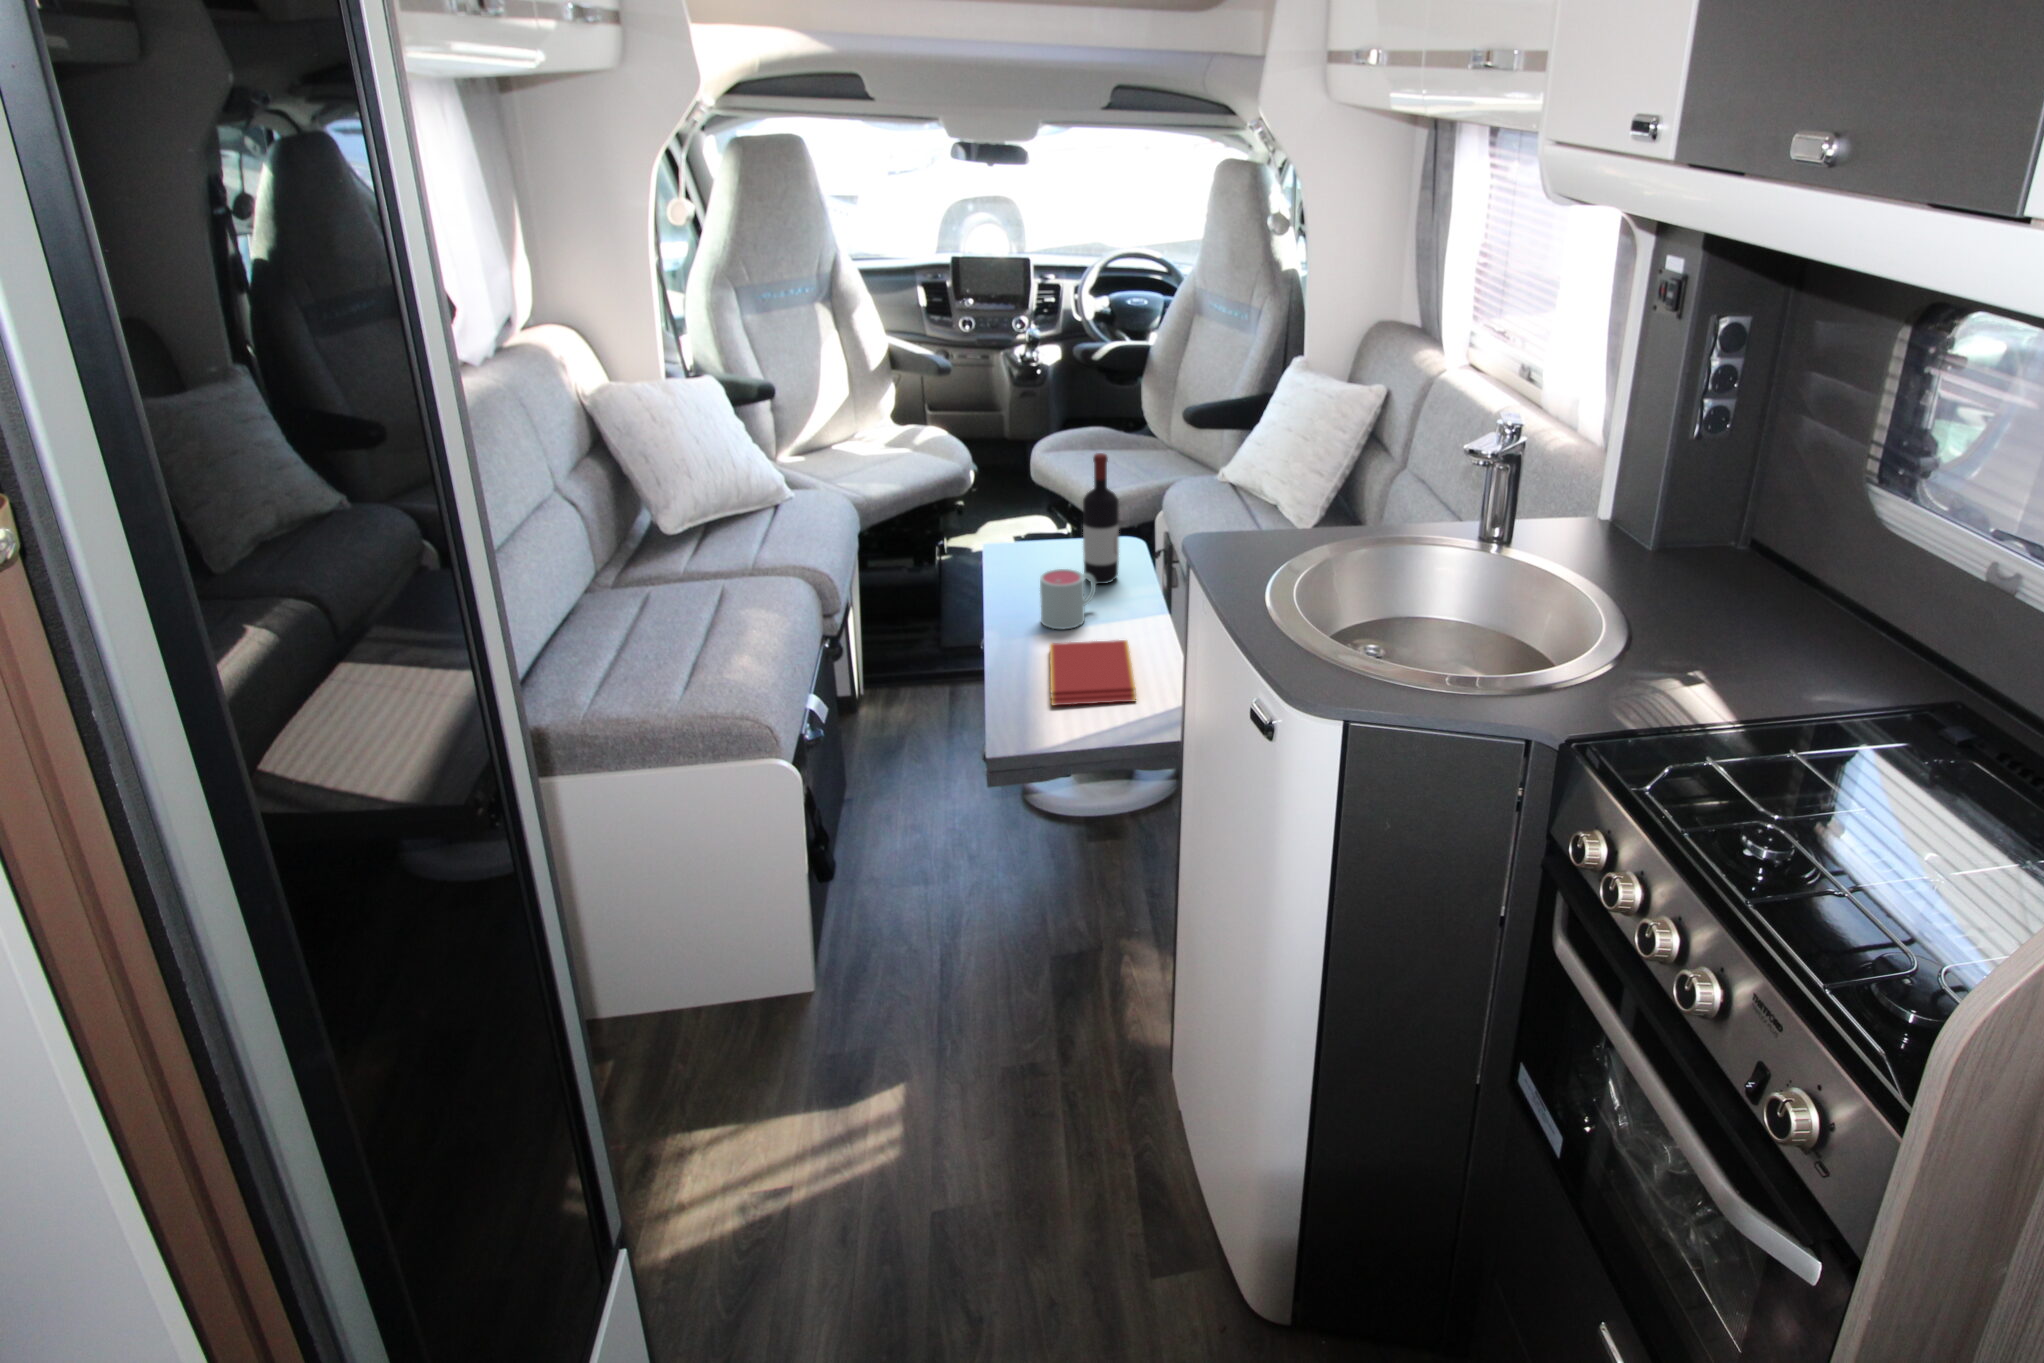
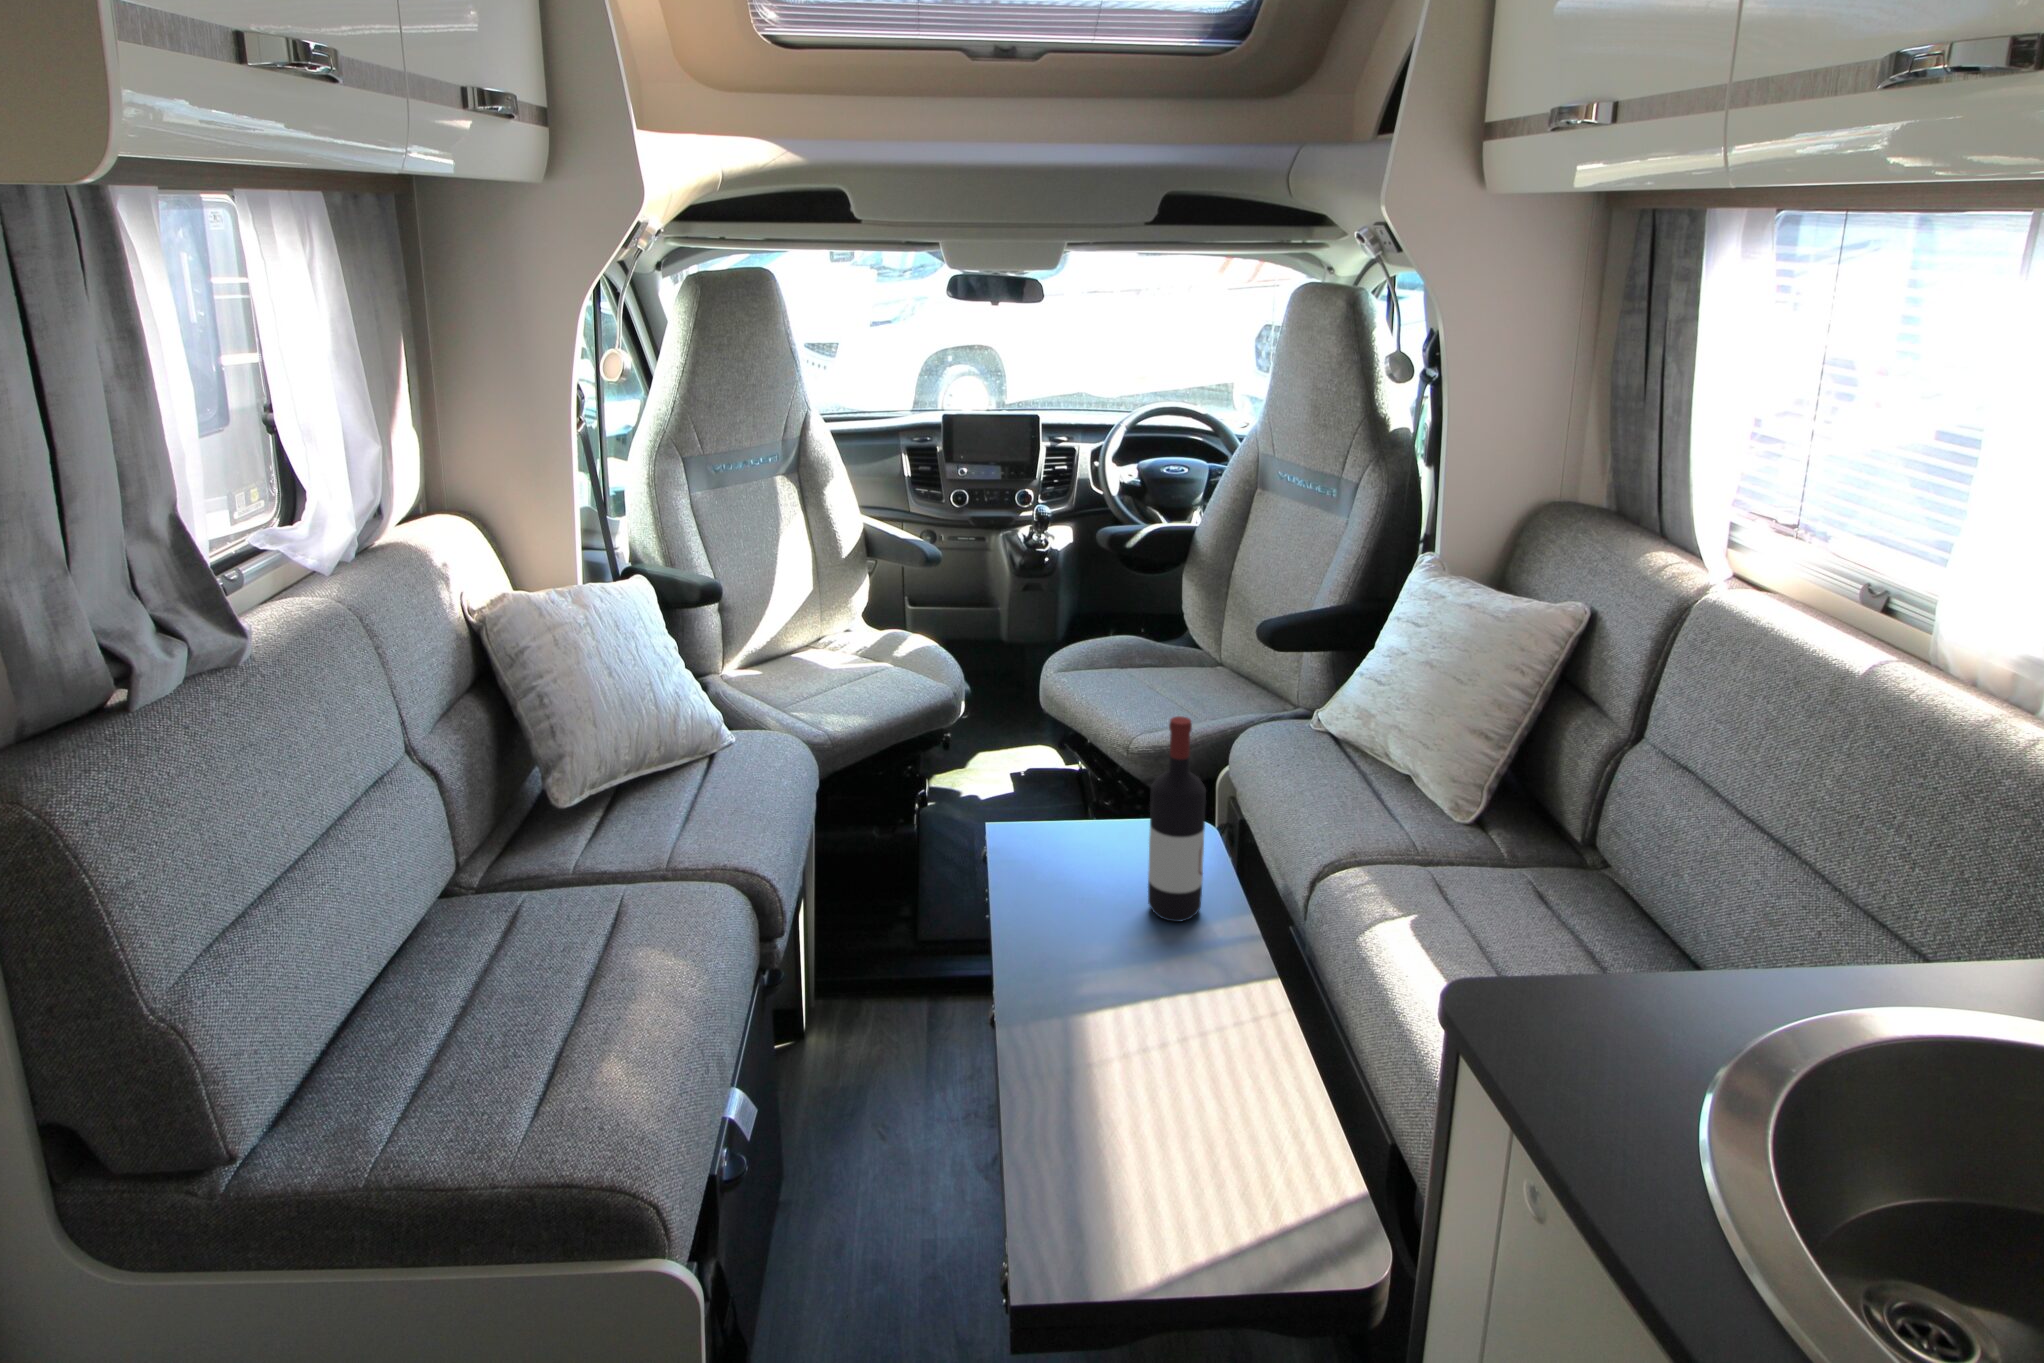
mug: present [1040,569,1096,629] -> none [1090,911,1177,1019]
book: present [1049,640,1136,706] -> none [1111,1056,1282,1214]

